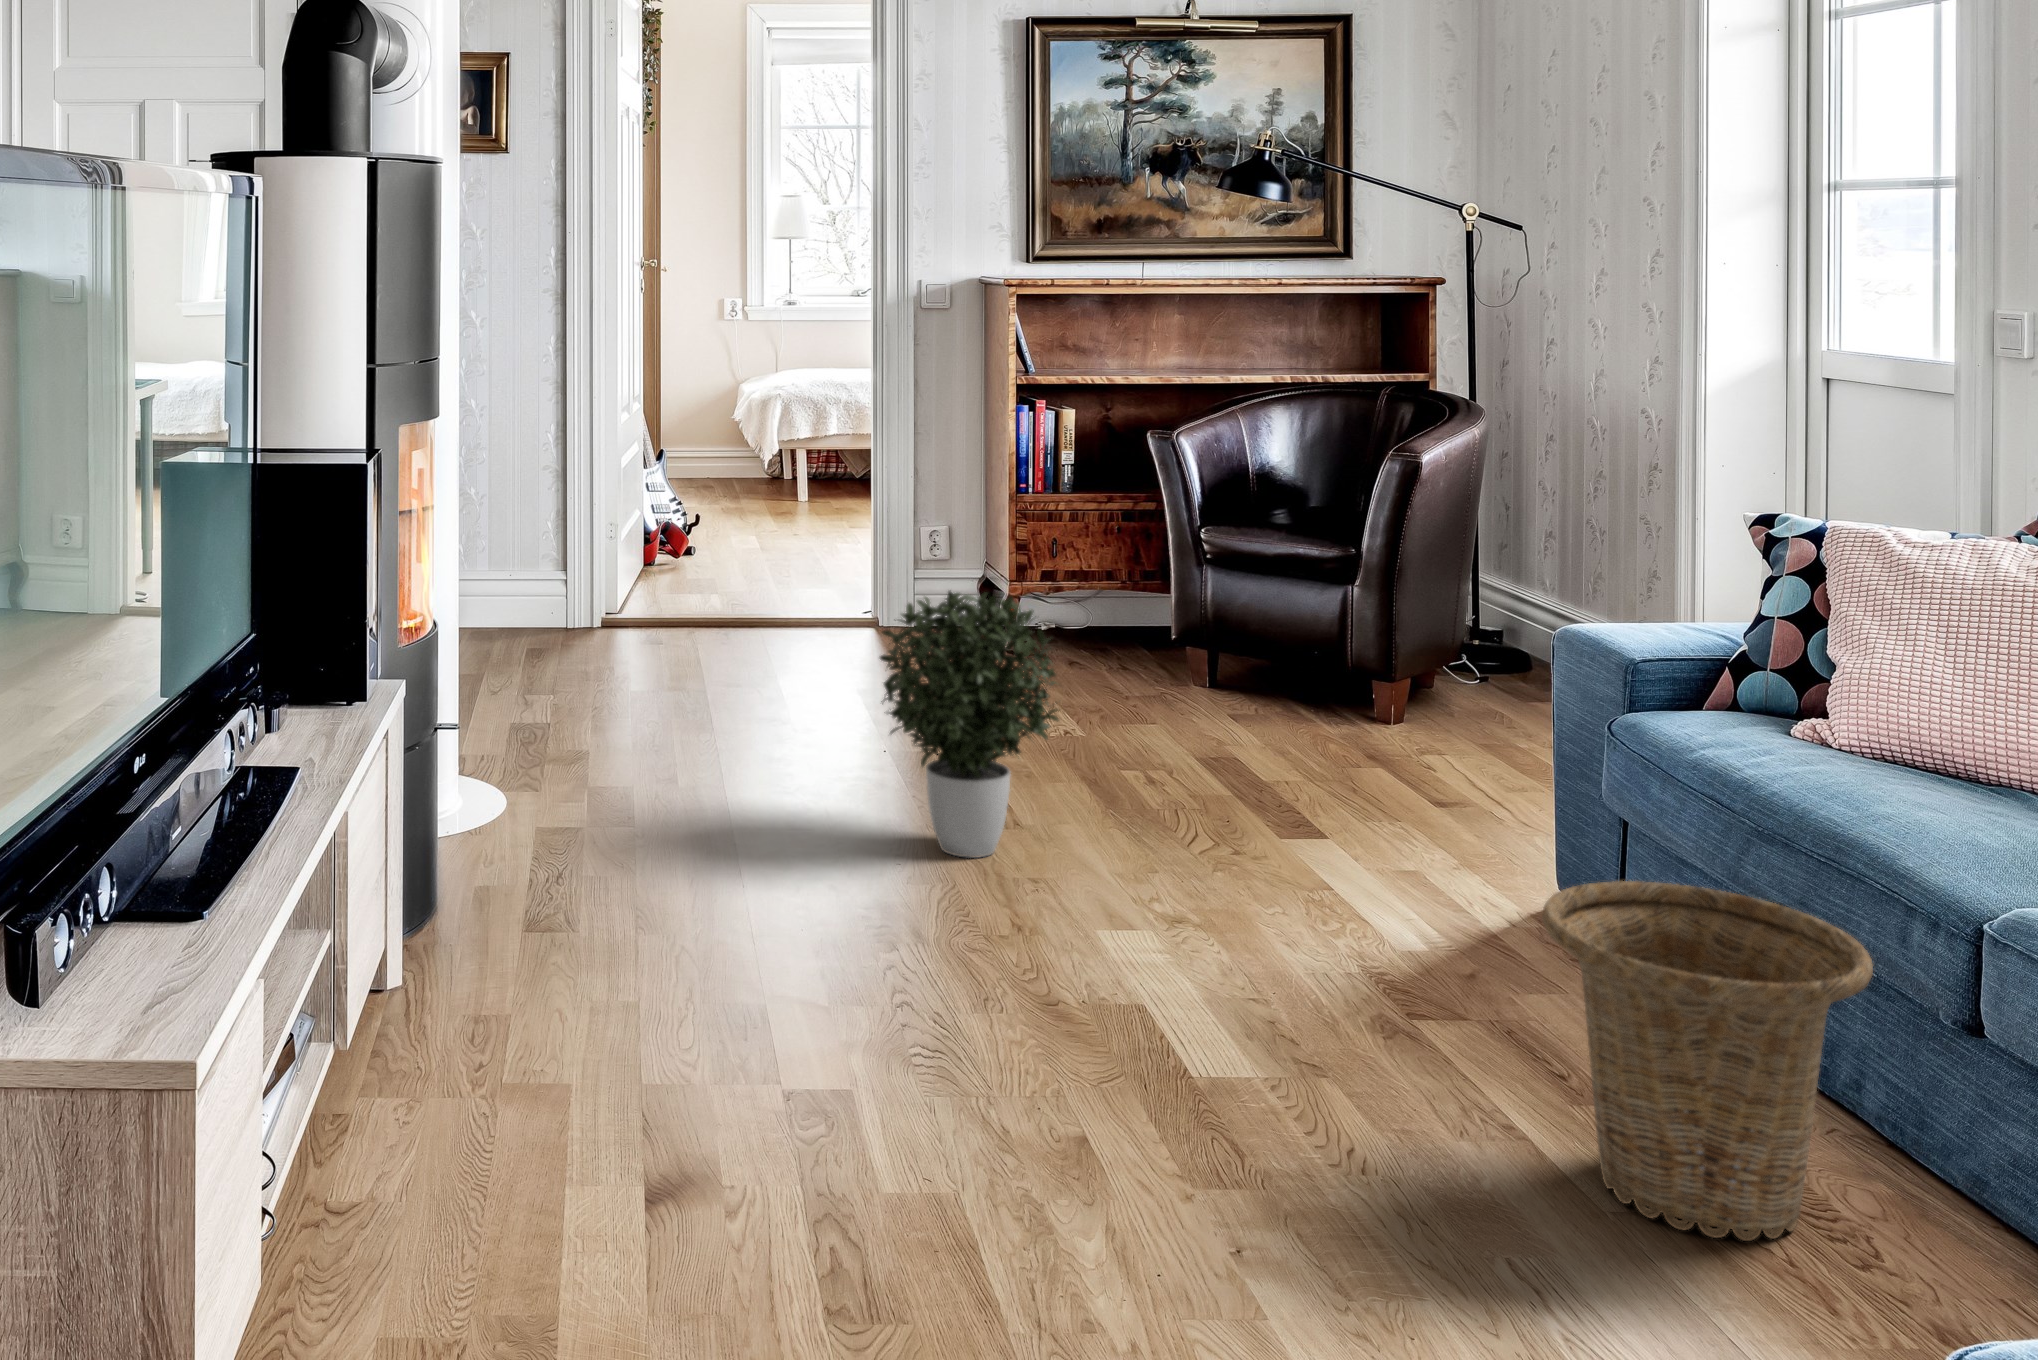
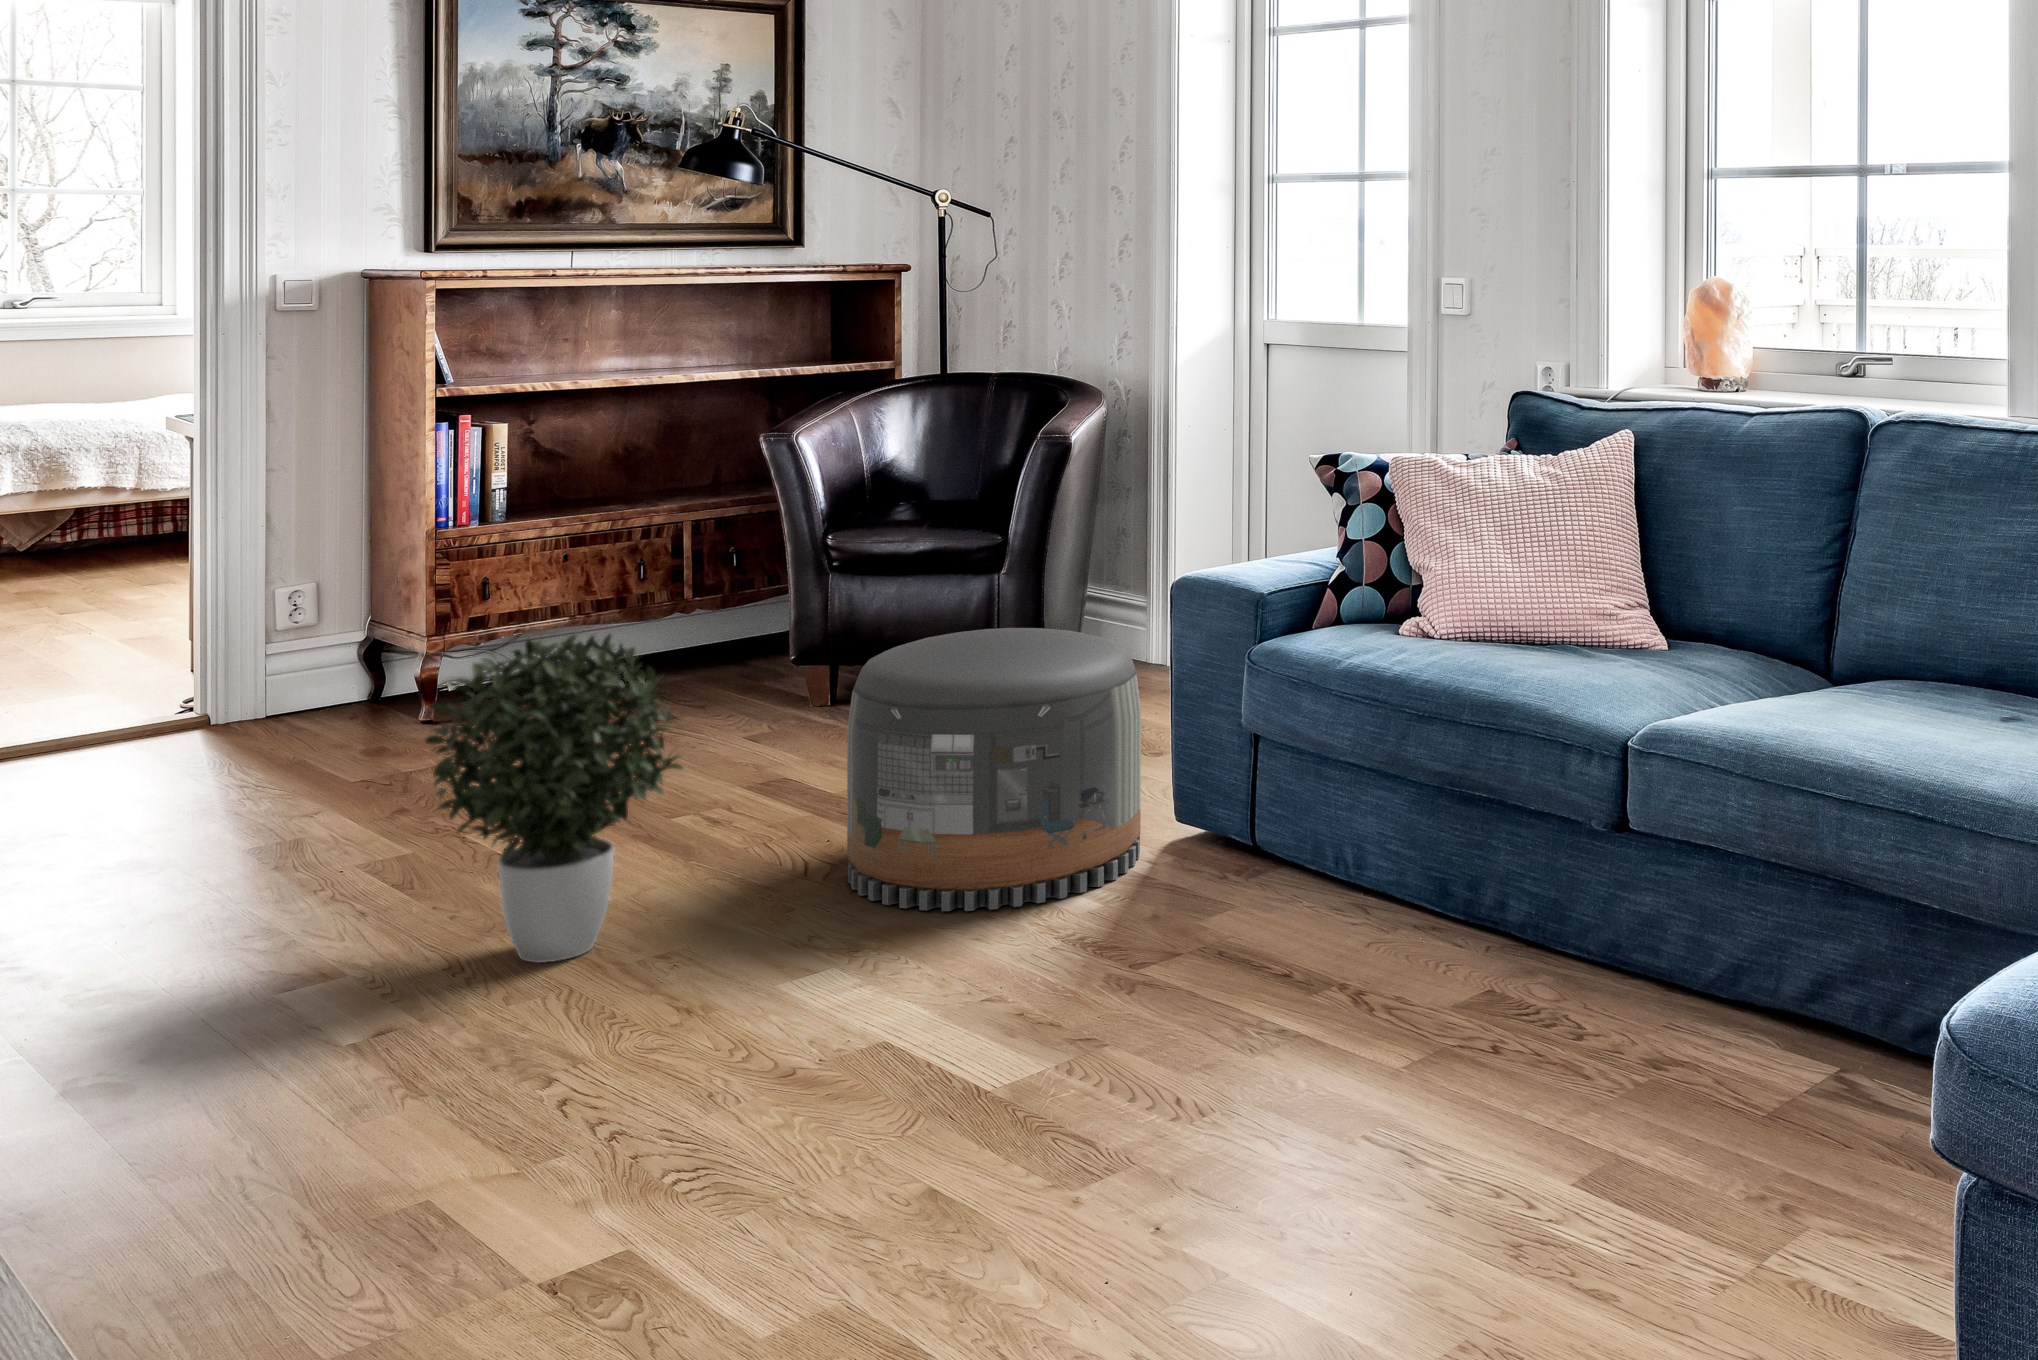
pouf: none [1213,645,1510,930] -> present [847,628,1141,911]
basket: present [1542,881,1873,1241] -> none [1323,766,1567,1057]

